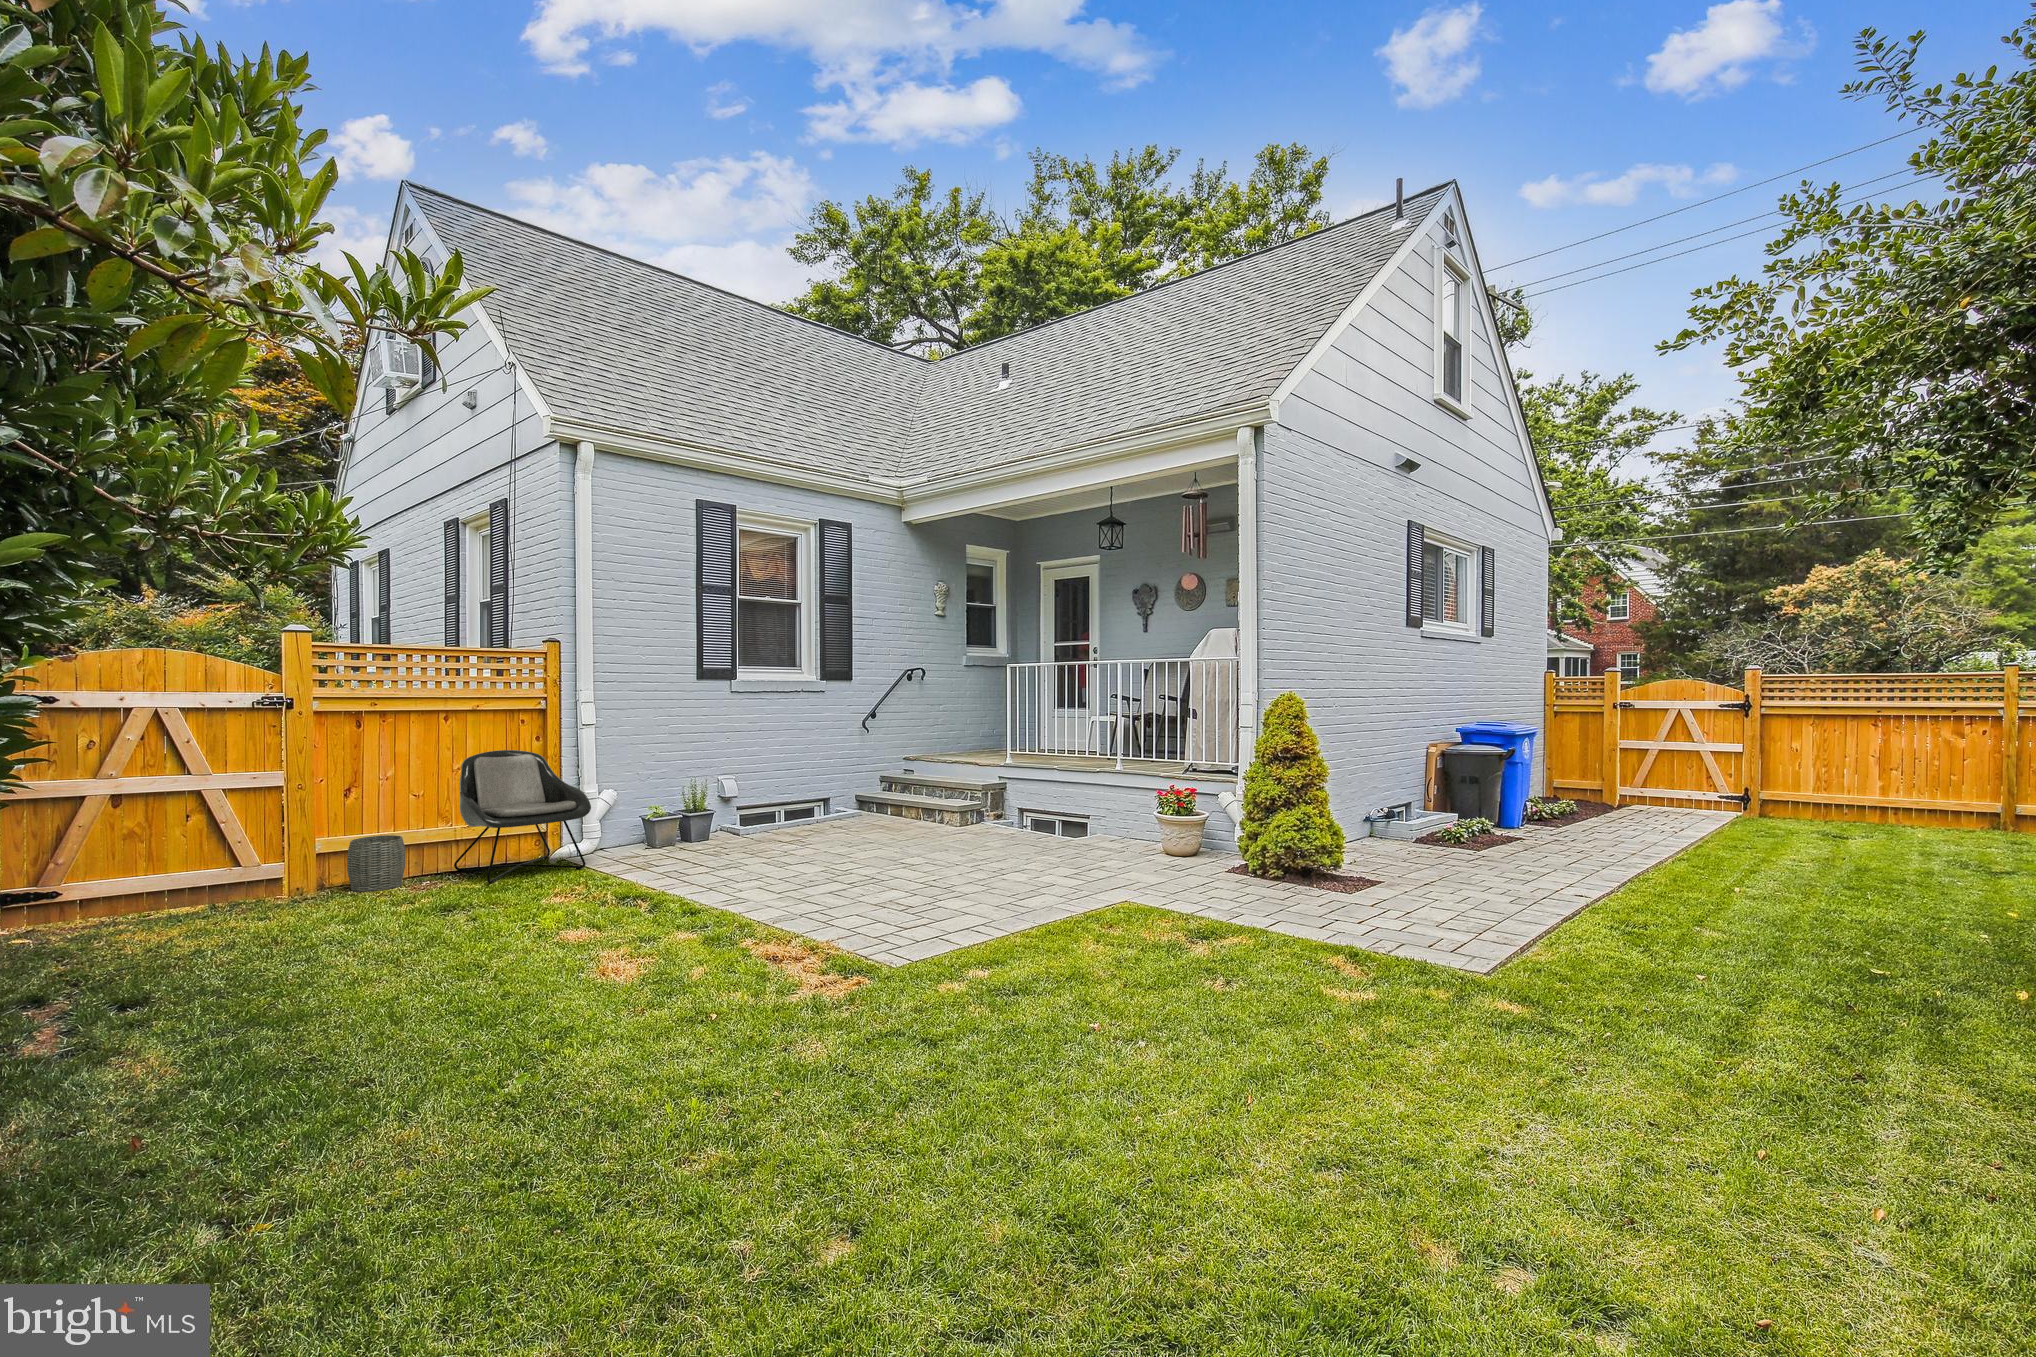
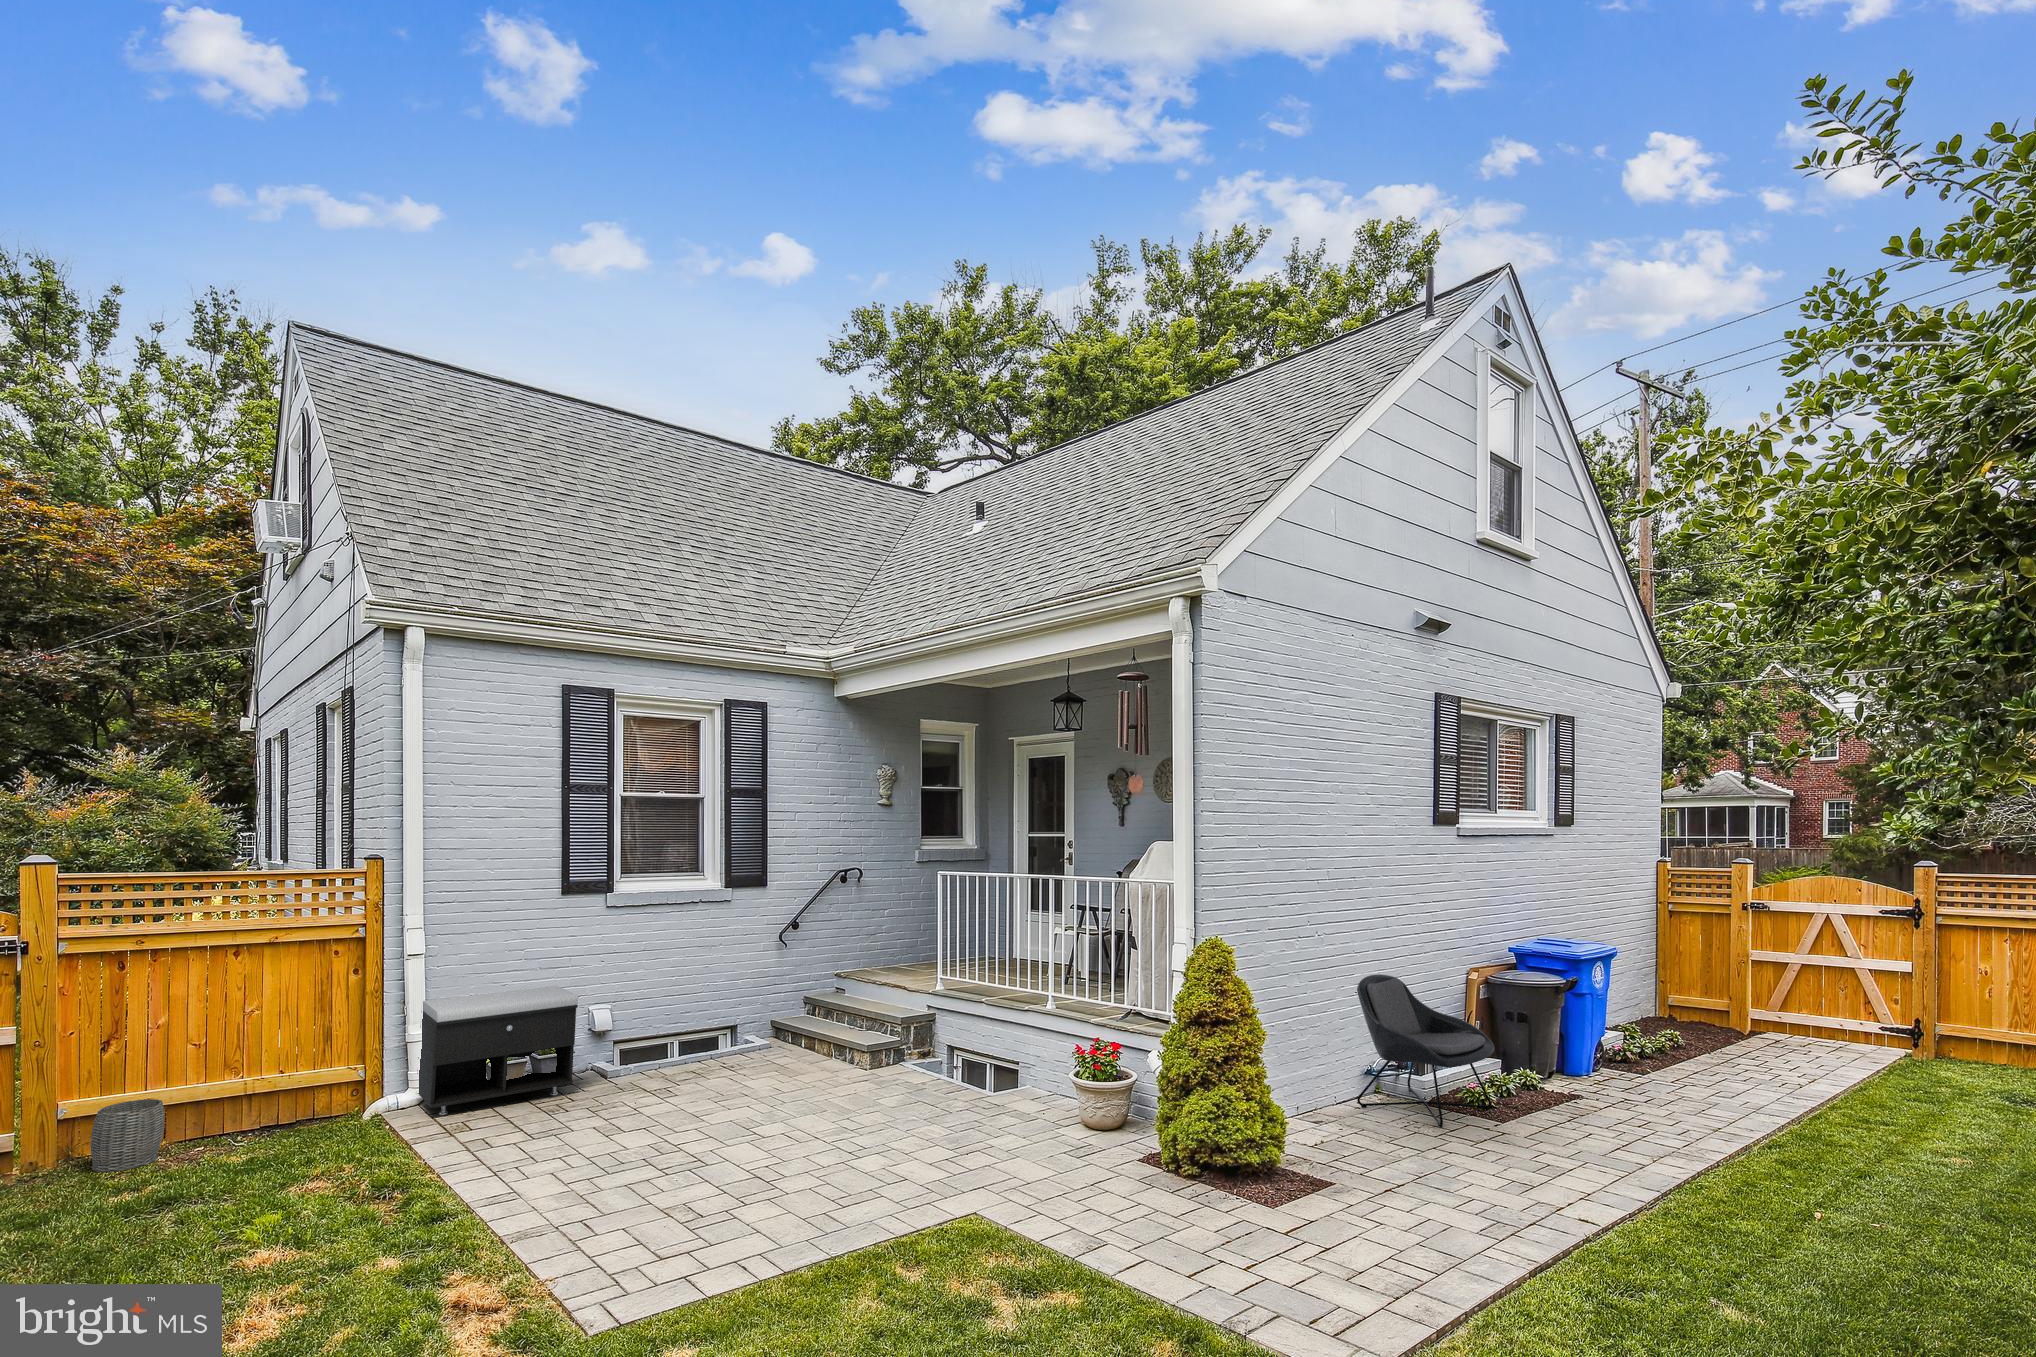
lounge chair: present [454,750,591,884] -> present [1357,974,1495,1128]
storage bench: none [589,757,724,856] -> present [417,986,578,1115]

